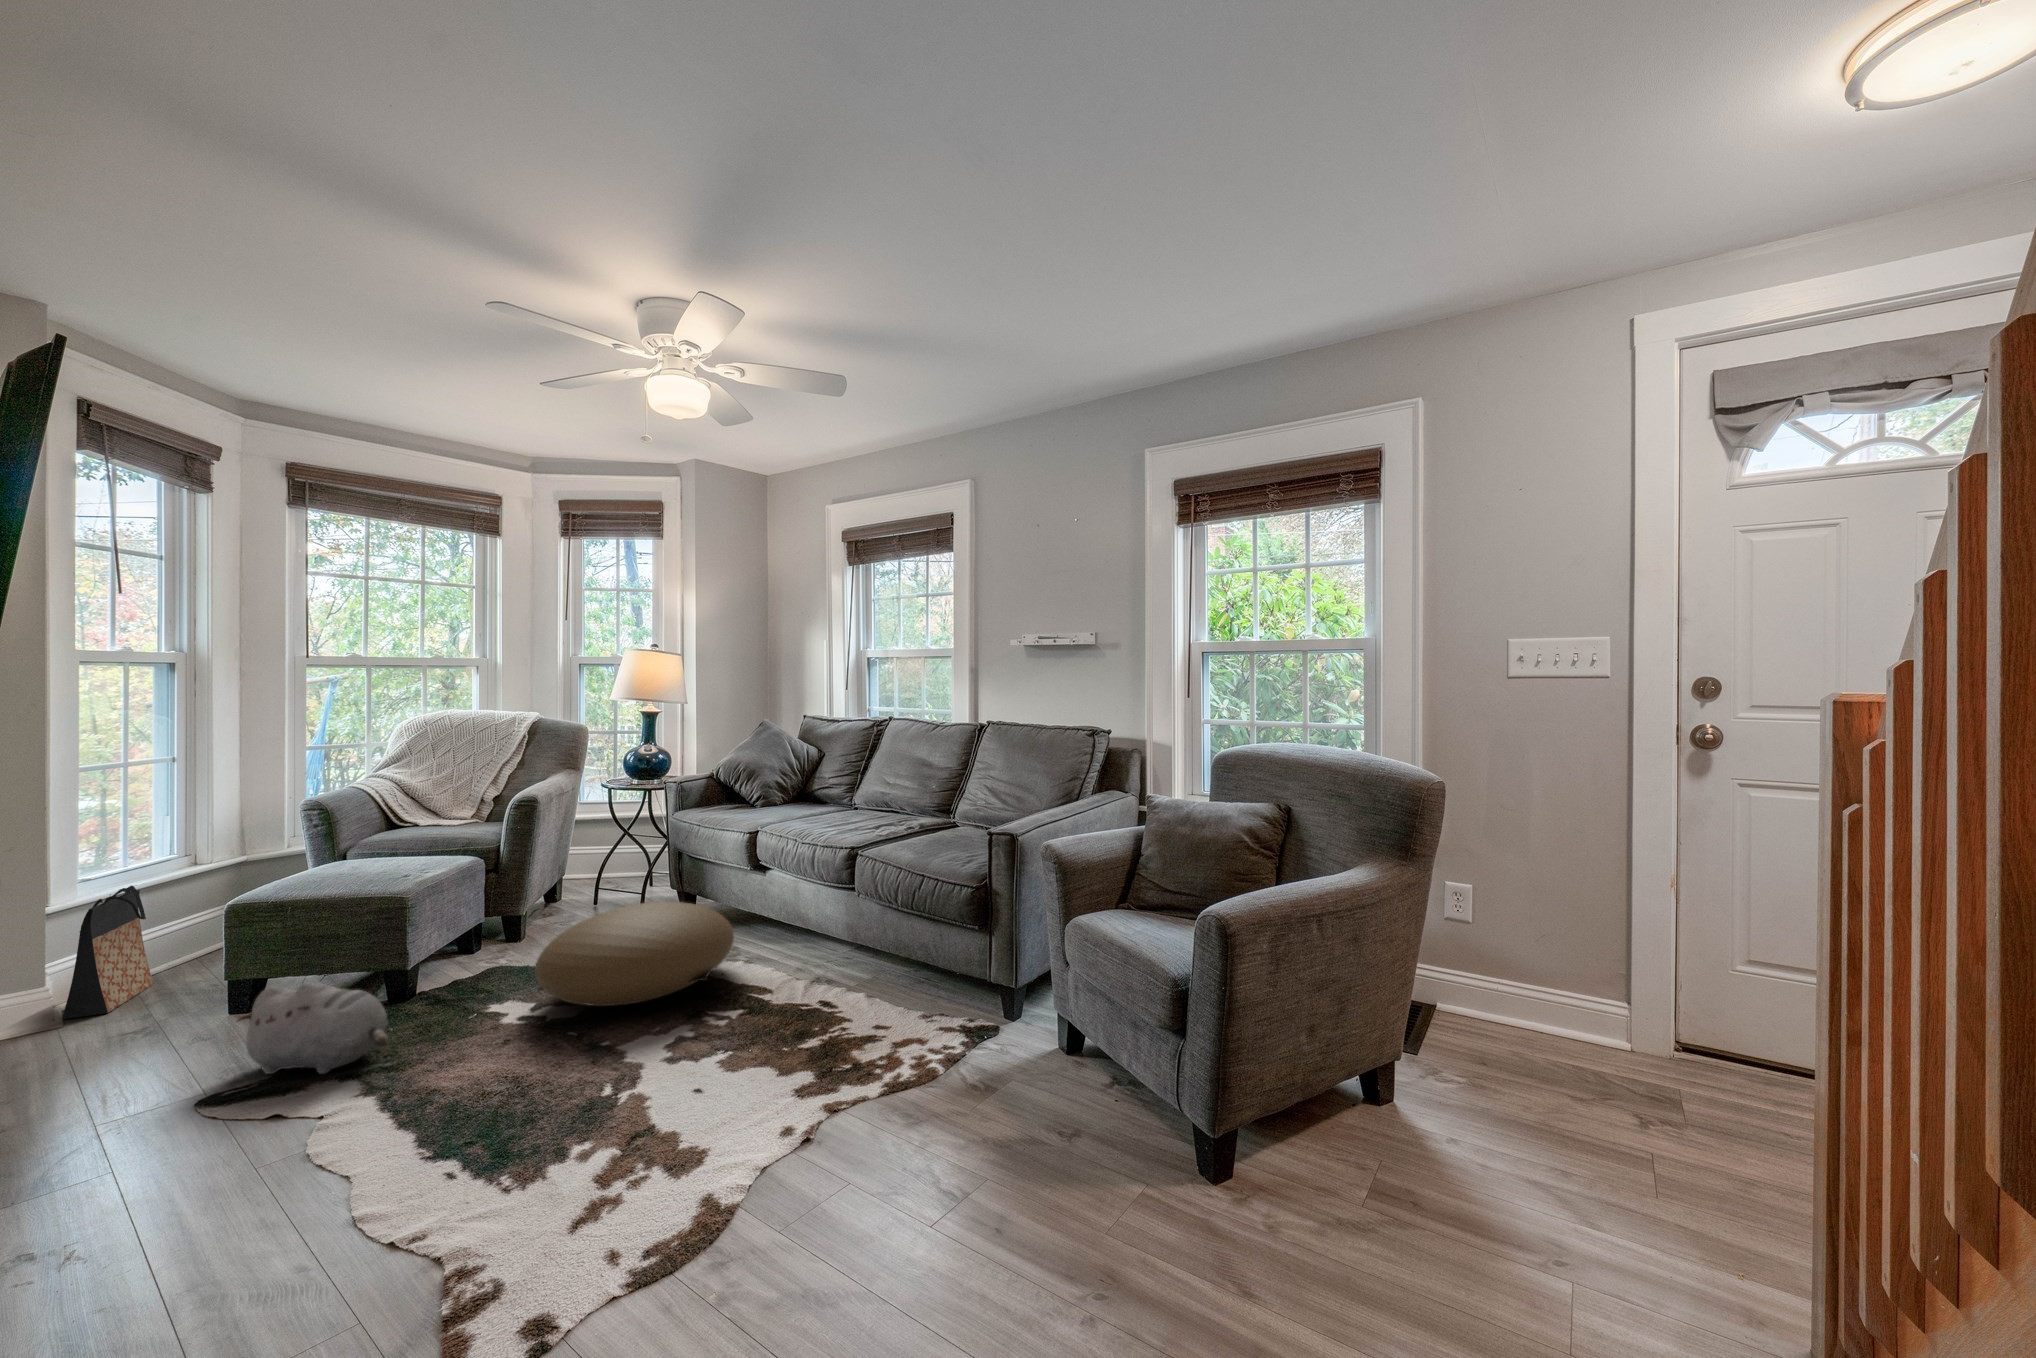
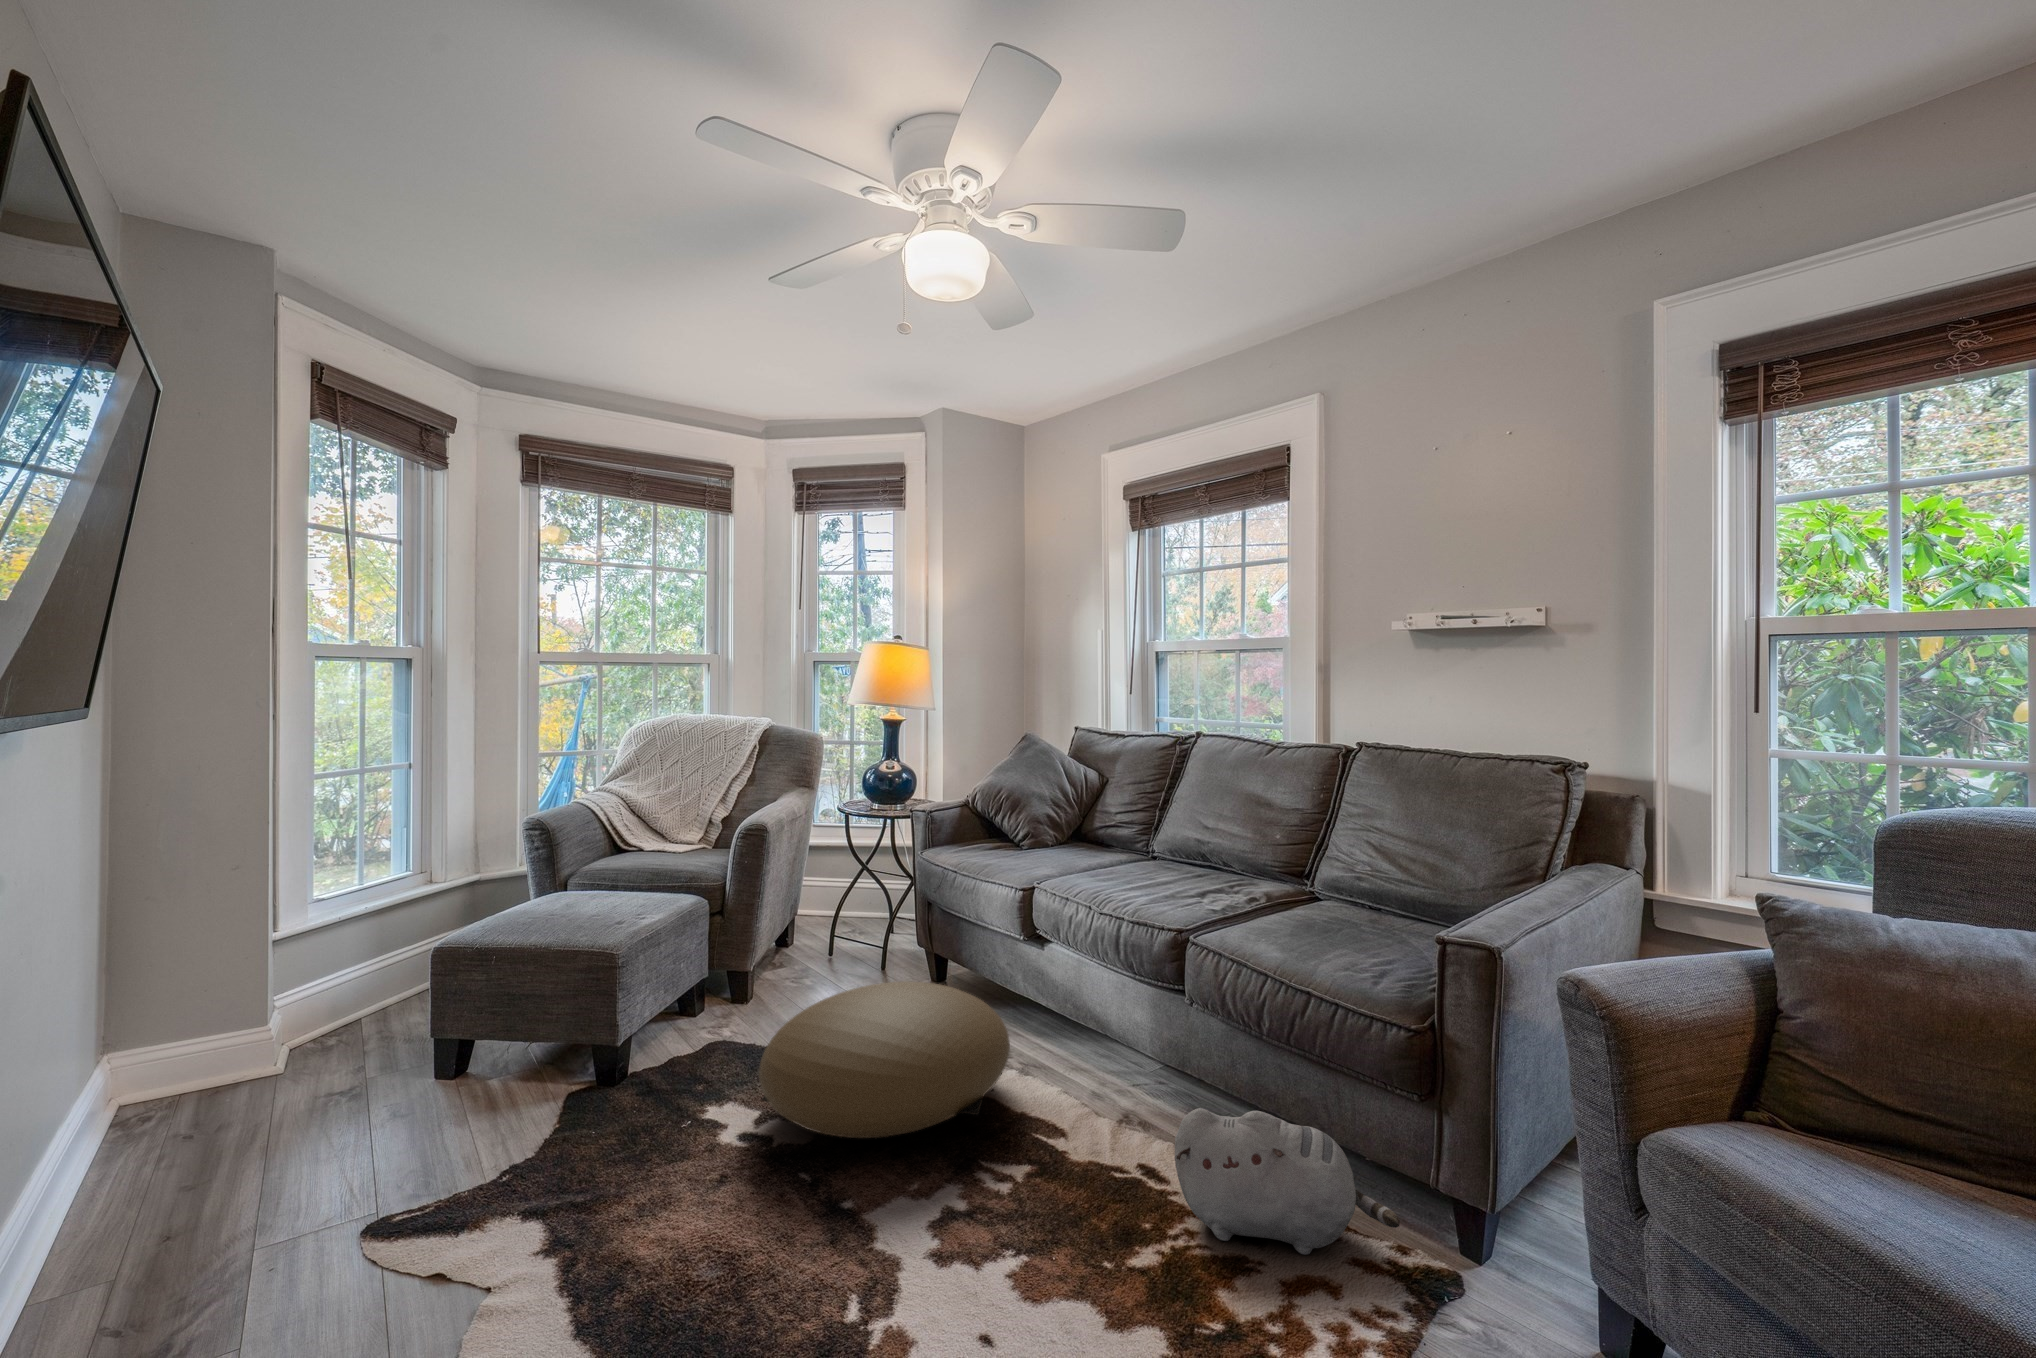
bag: present [62,885,153,1019] -> none [286,910,379,1062]
plush toy: present [237,982,388,1074] -> present [1175,1108,1400,1255]

